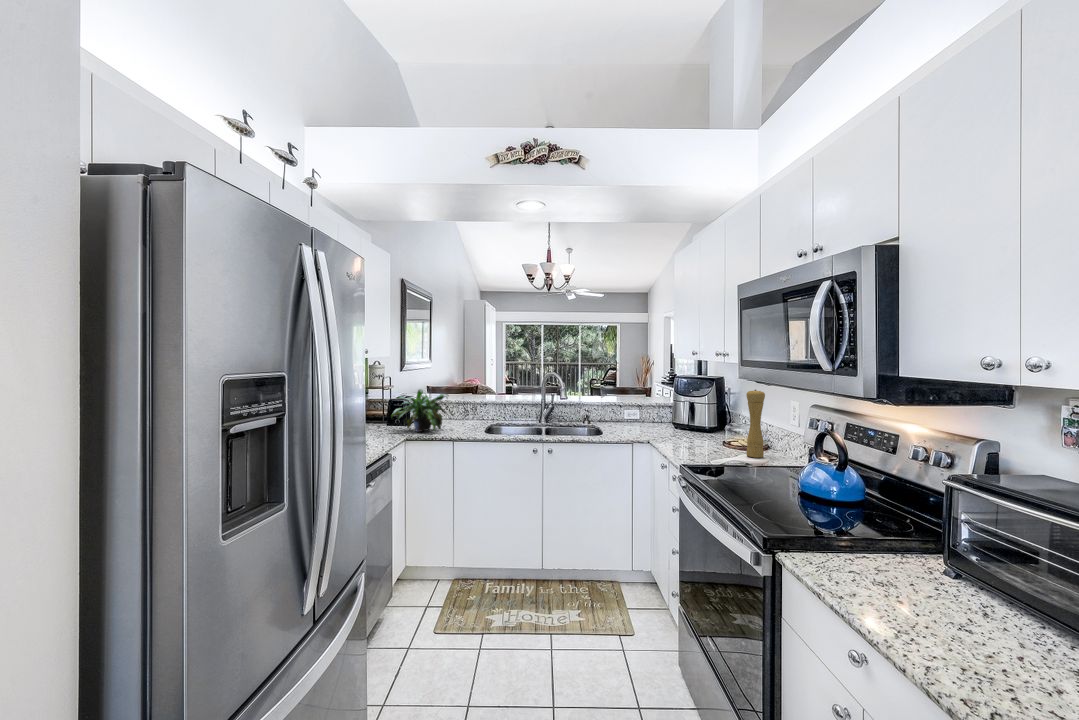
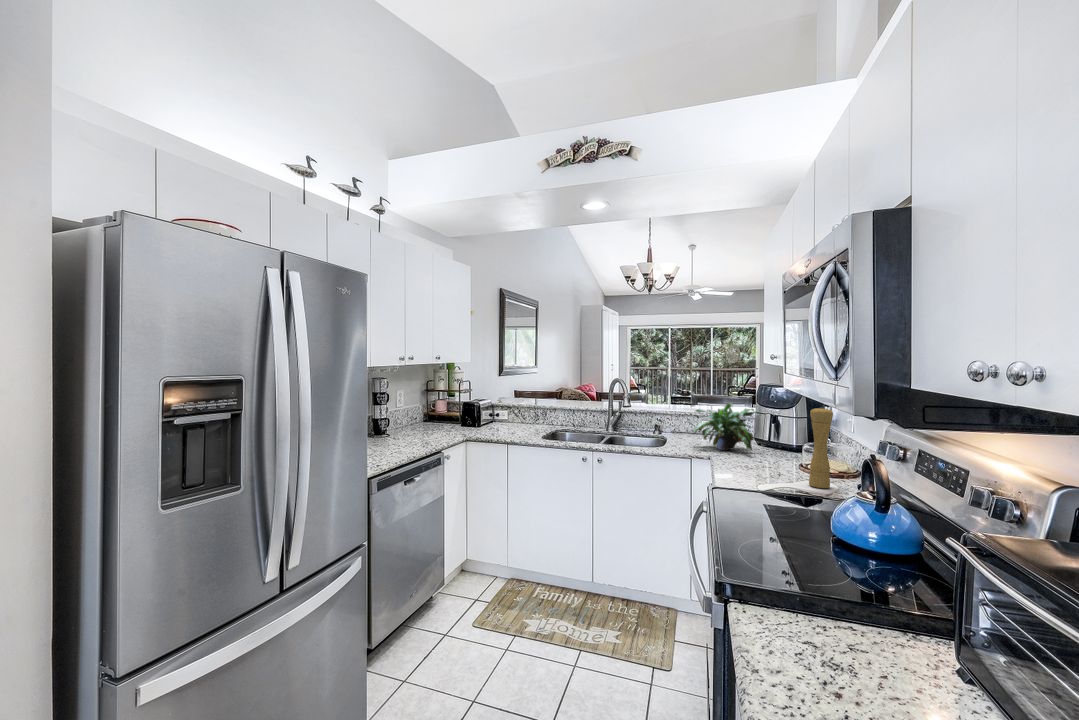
potted plant: present [391,389,448,432] -> present [694,403,761,451]

